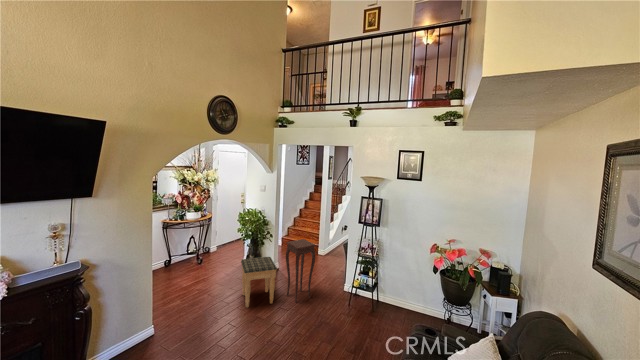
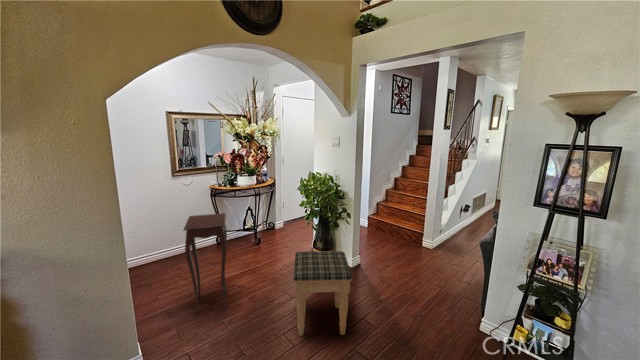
side table: present [286,239,316,303] -> present [183,213,227,314]

